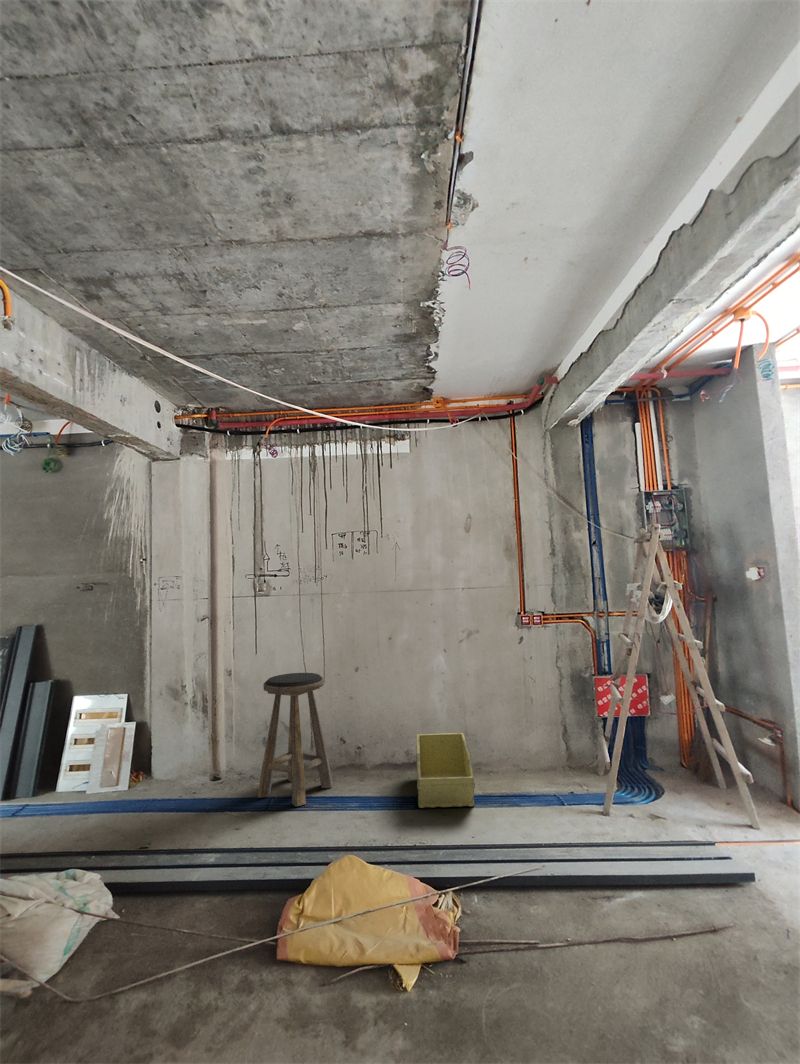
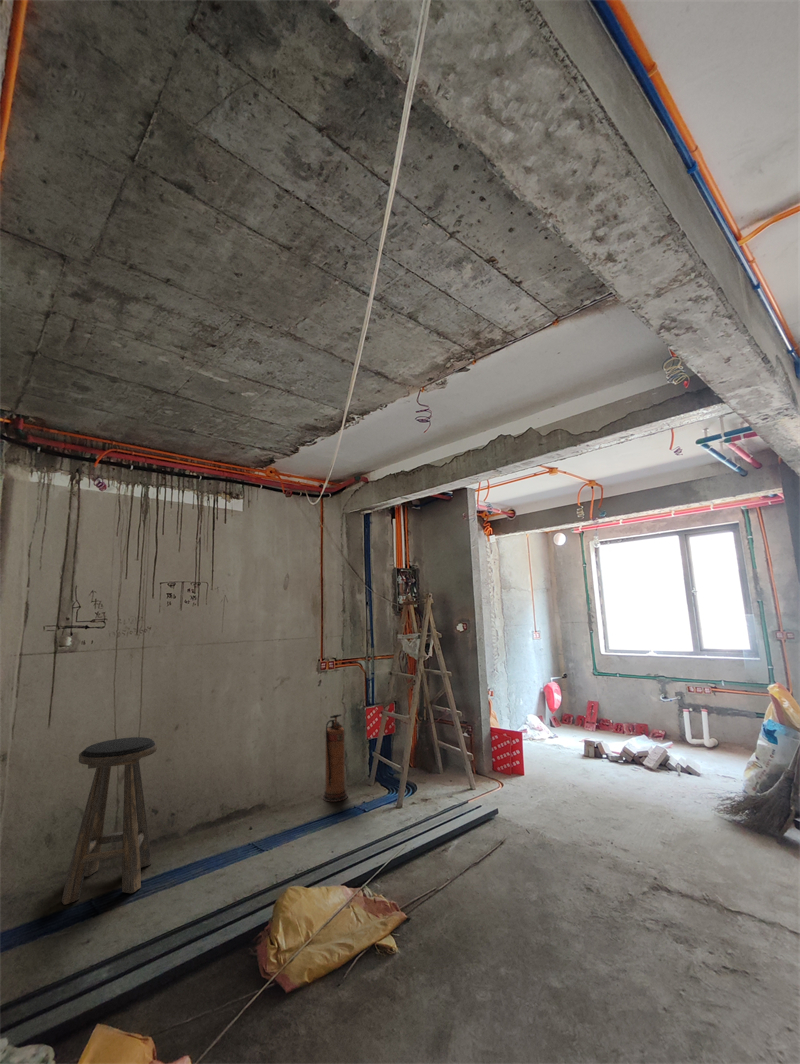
fire extinguisher: none [524,680,560,785] -> present [323,714,348,802]
storage bin: present [416,733,475,808] -> none [231,773,315,848]

